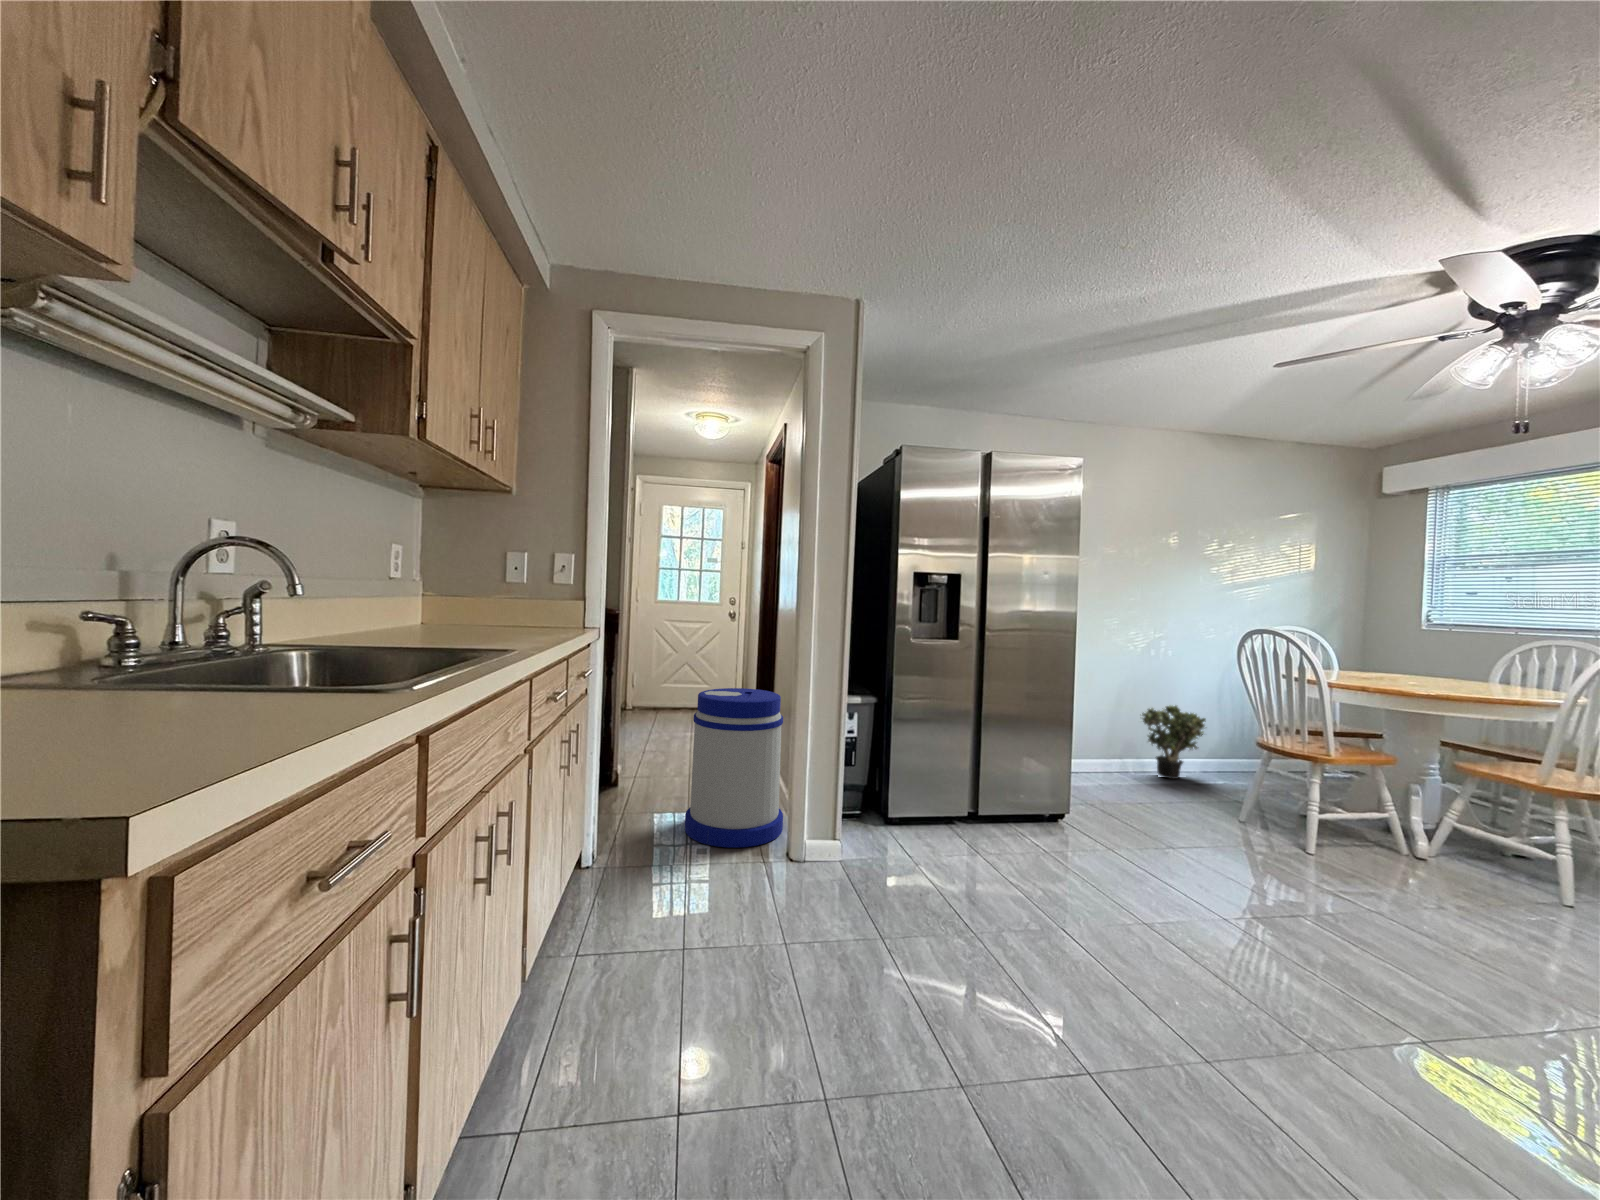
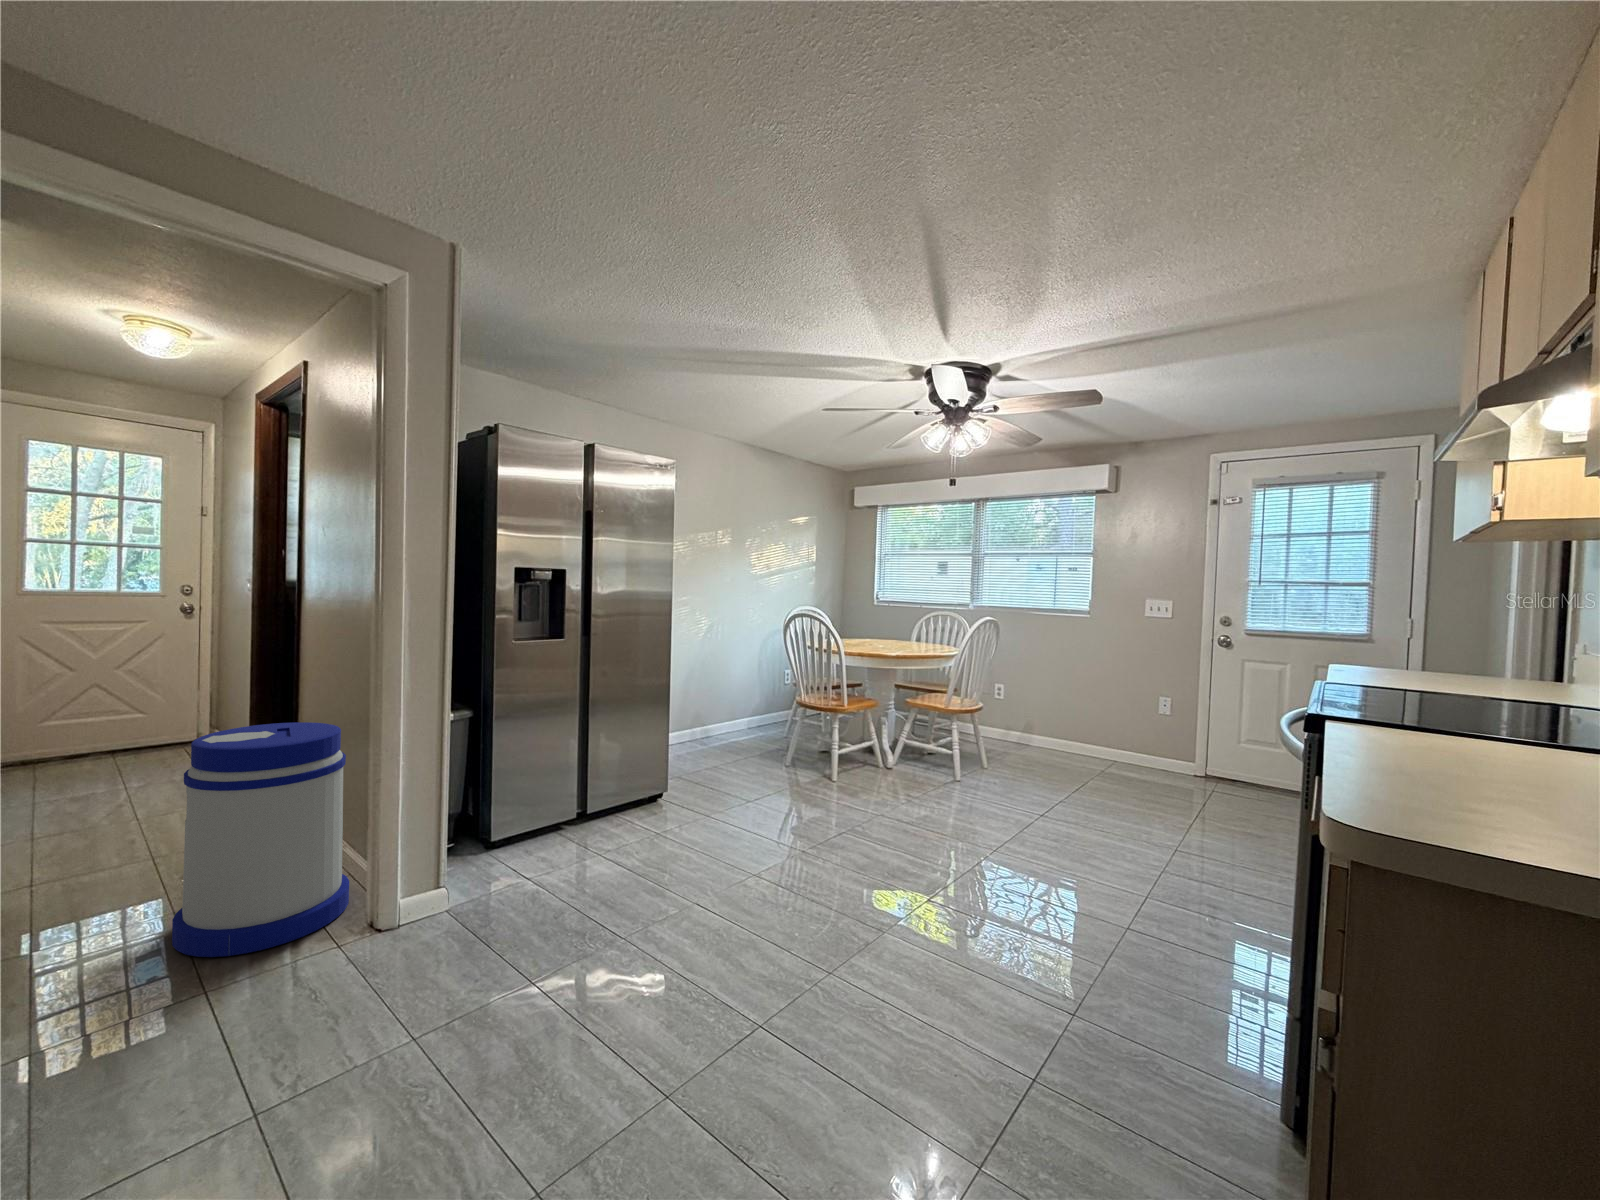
potted plant: present [1142,706,1206,779] -> none [707,677,758,740]

